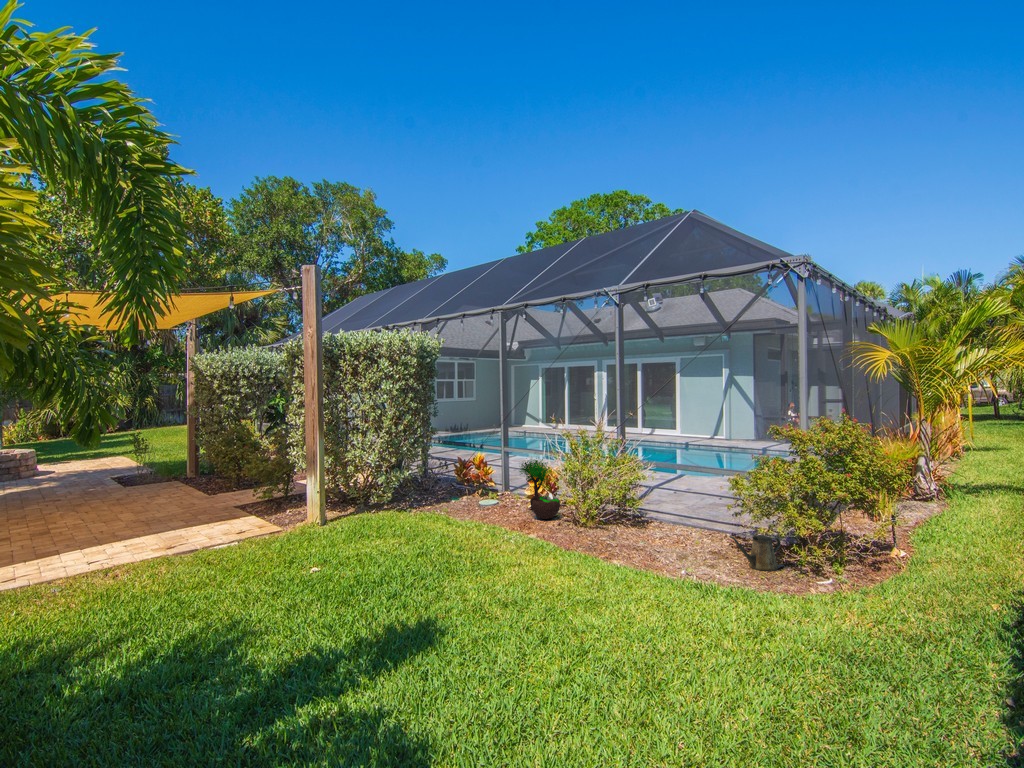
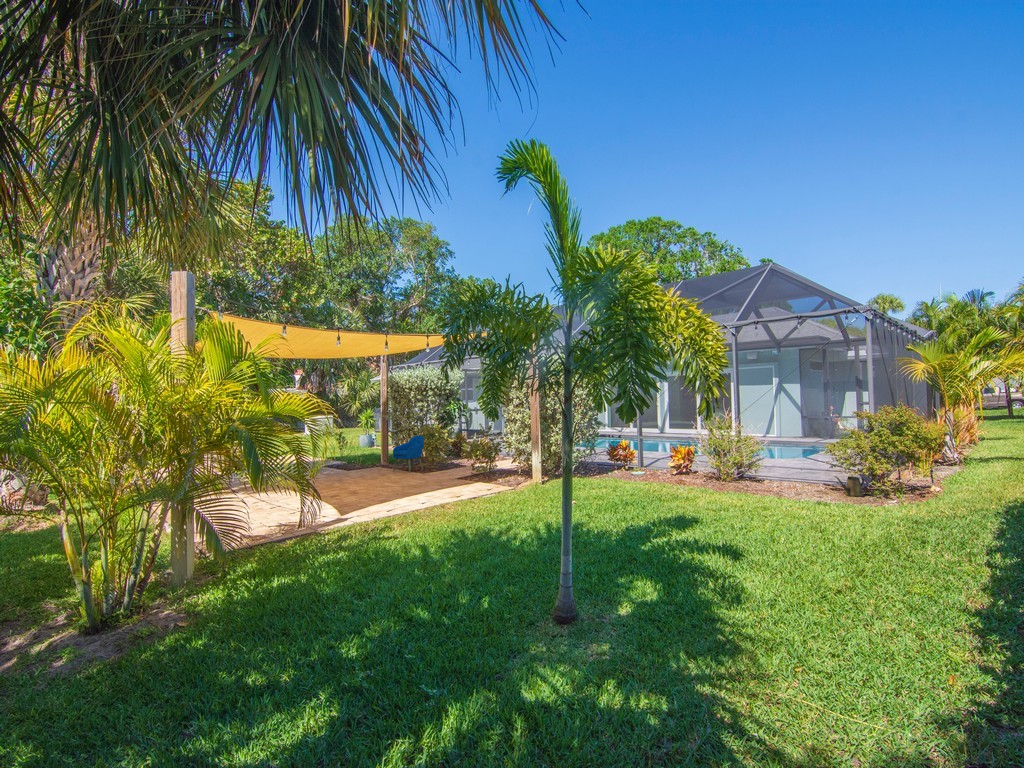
armchair: none [185,439,230,492] -> present [393,435,424,473]
potted tree: present [519,459,560,519] -> none [670,435,701,480]

